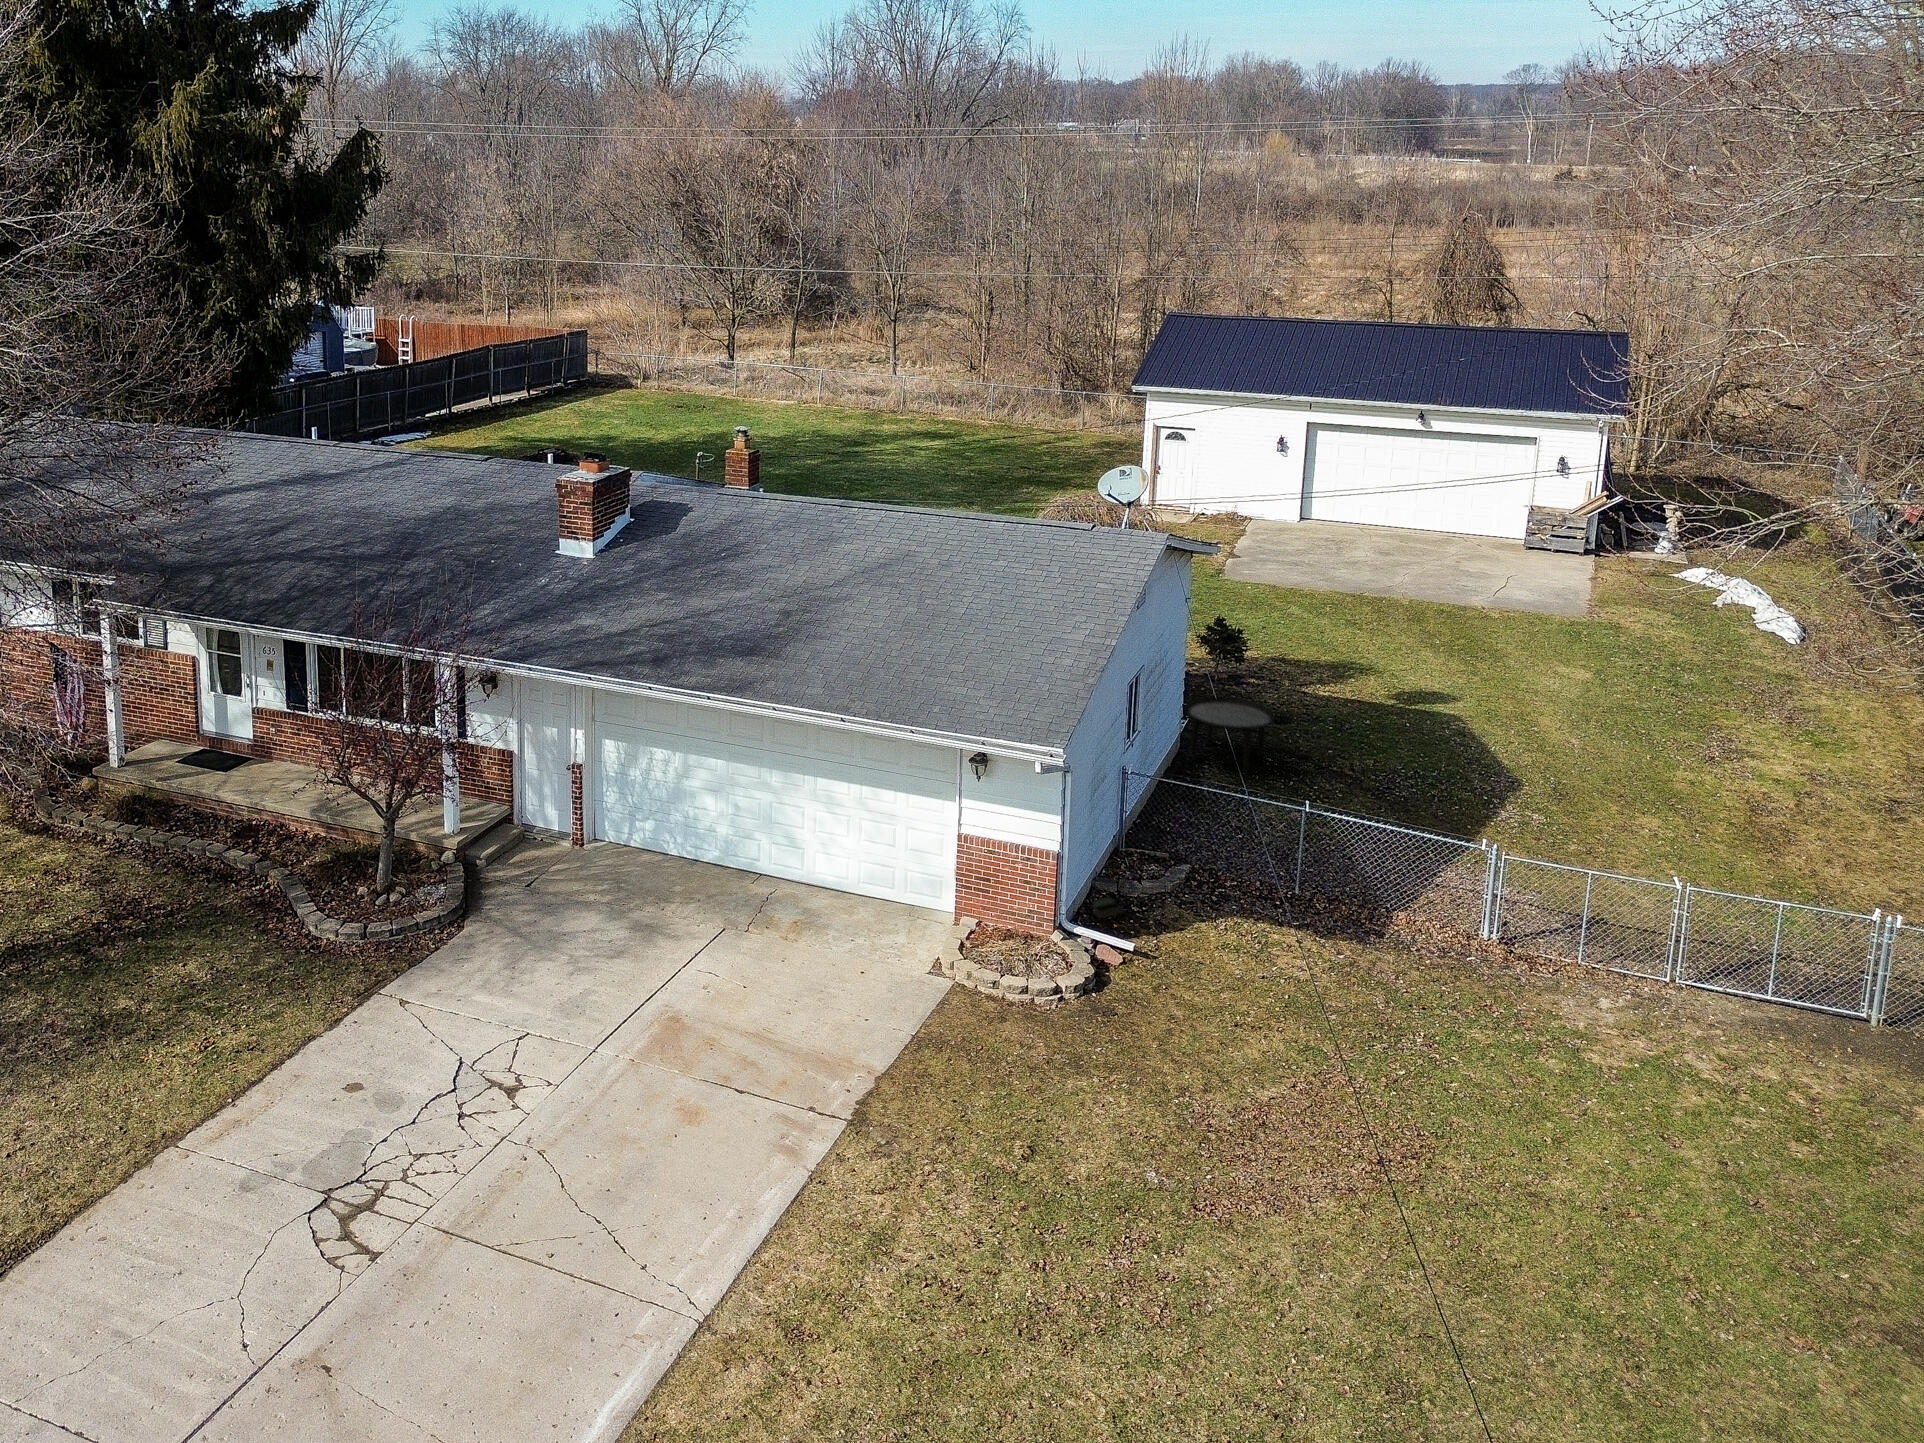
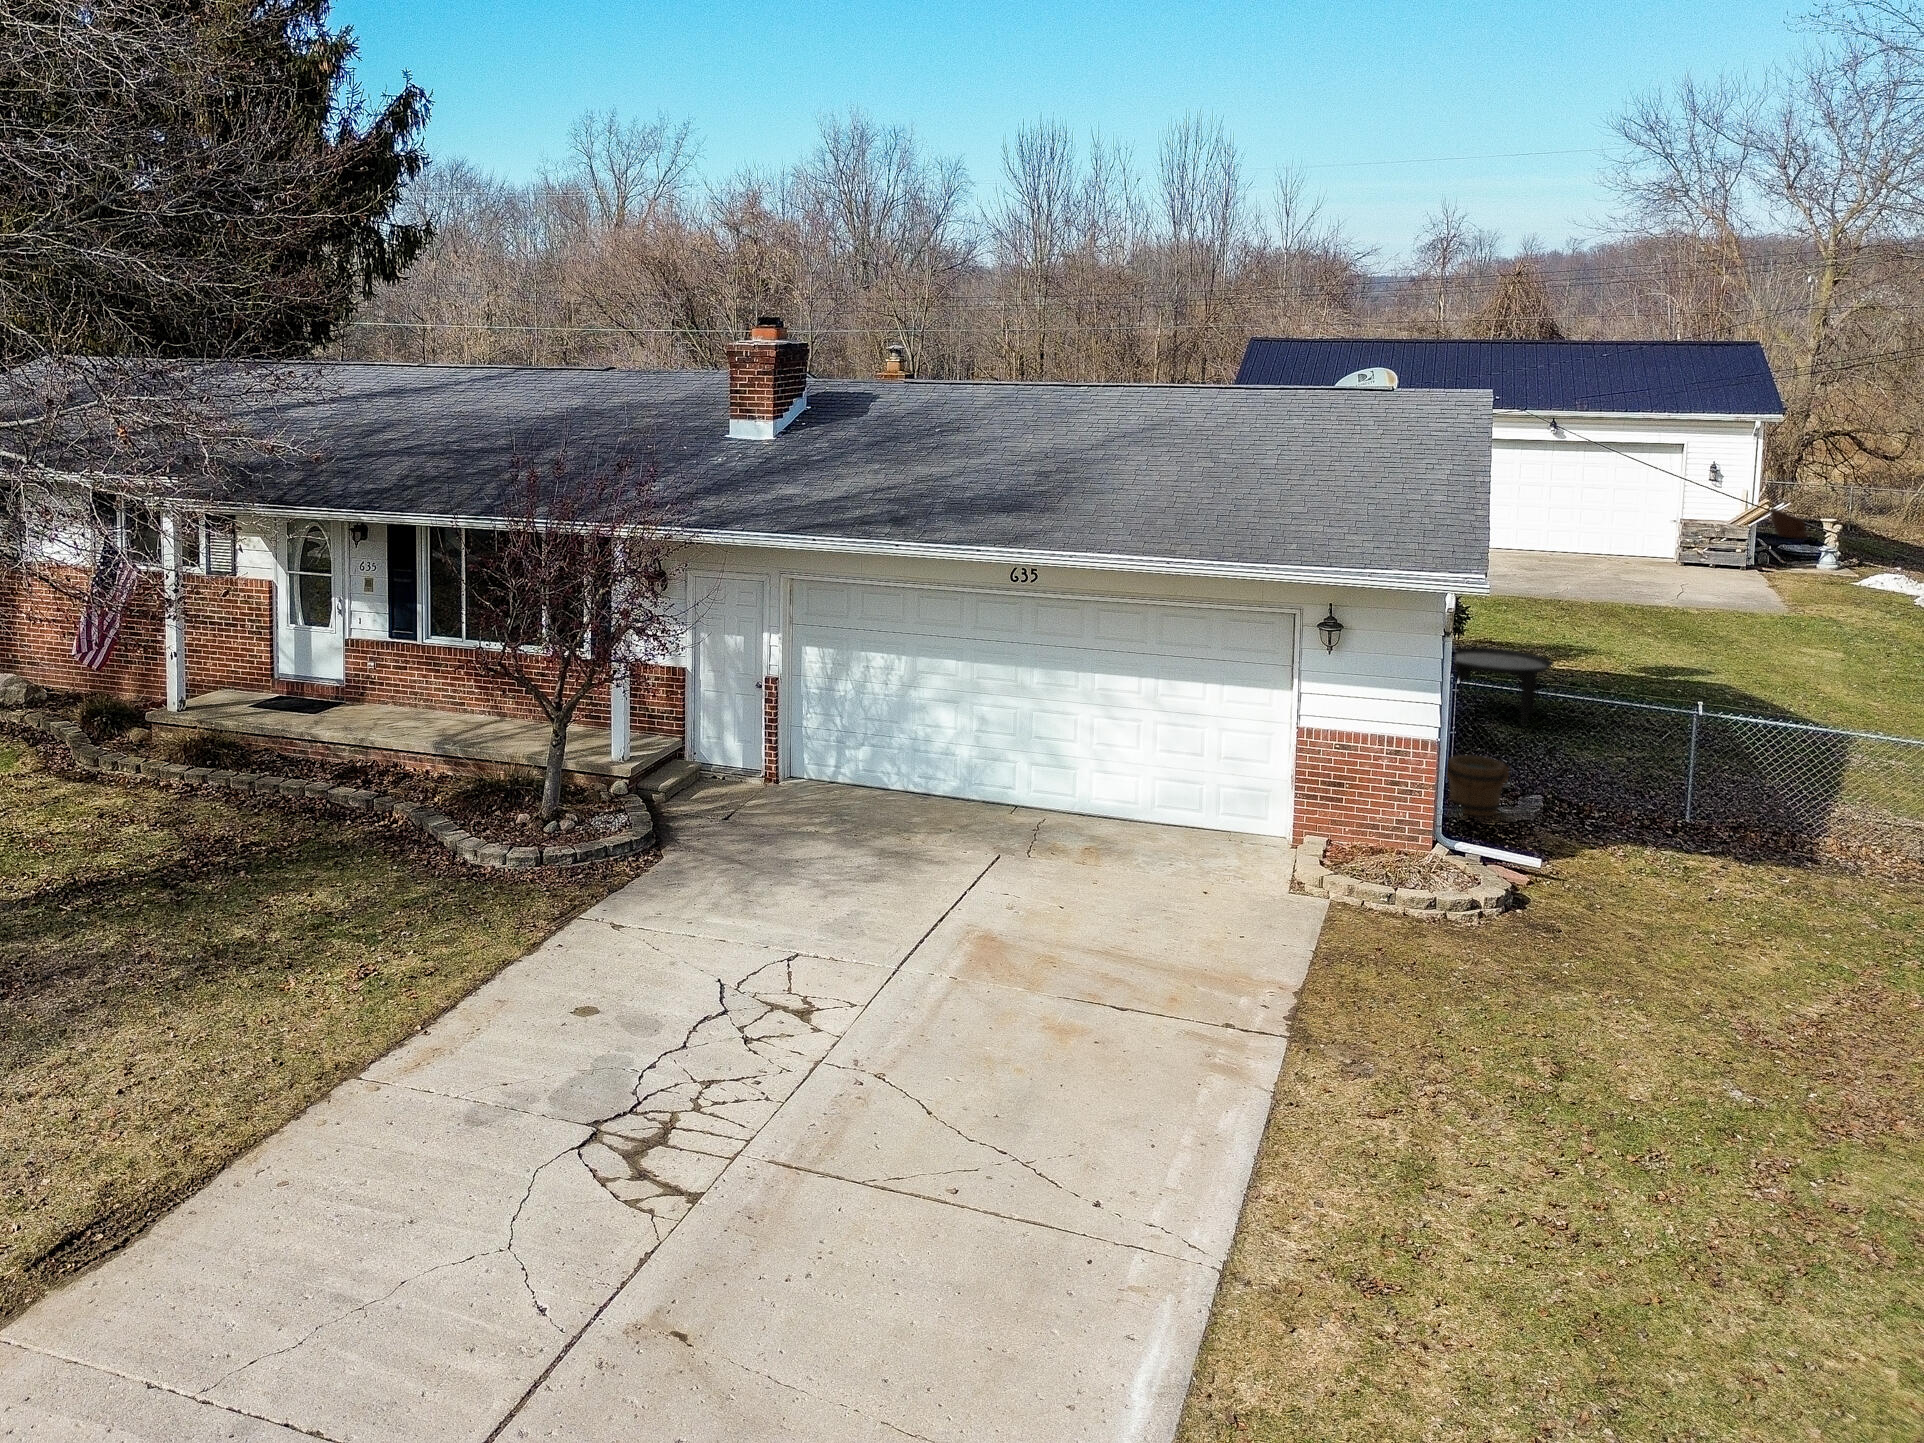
chair: none [1598,505,1638,556] -> present [1770,508,1812,560]
bucket: none [1107,835,1157,888] -> present [1446,755,1510,816]
toolbox: present [1093,897,1123,918] -> none [1441,821,1488,843]

